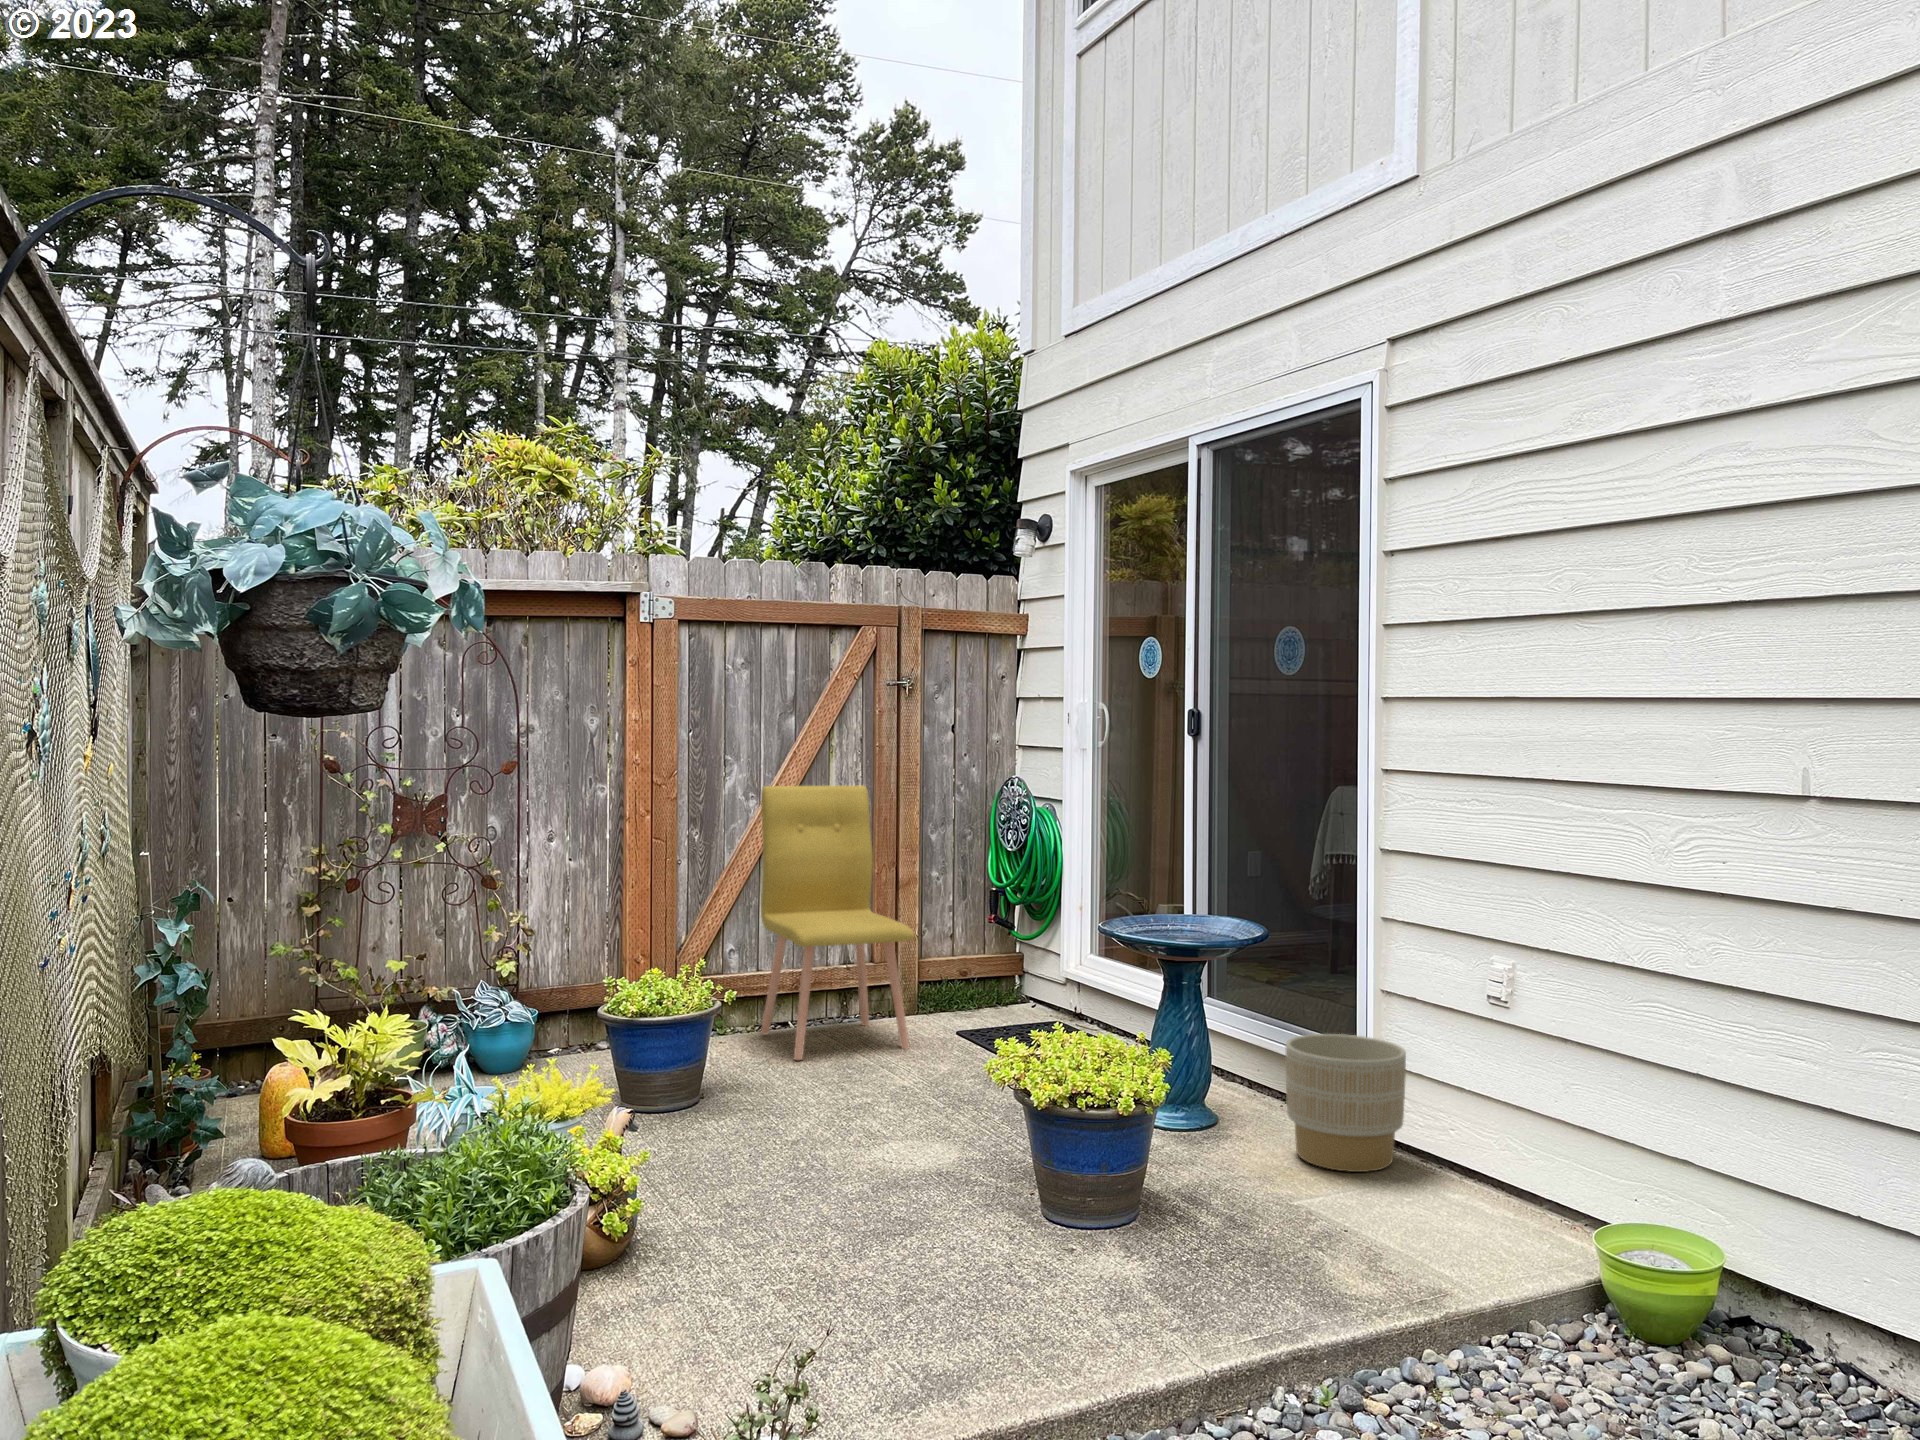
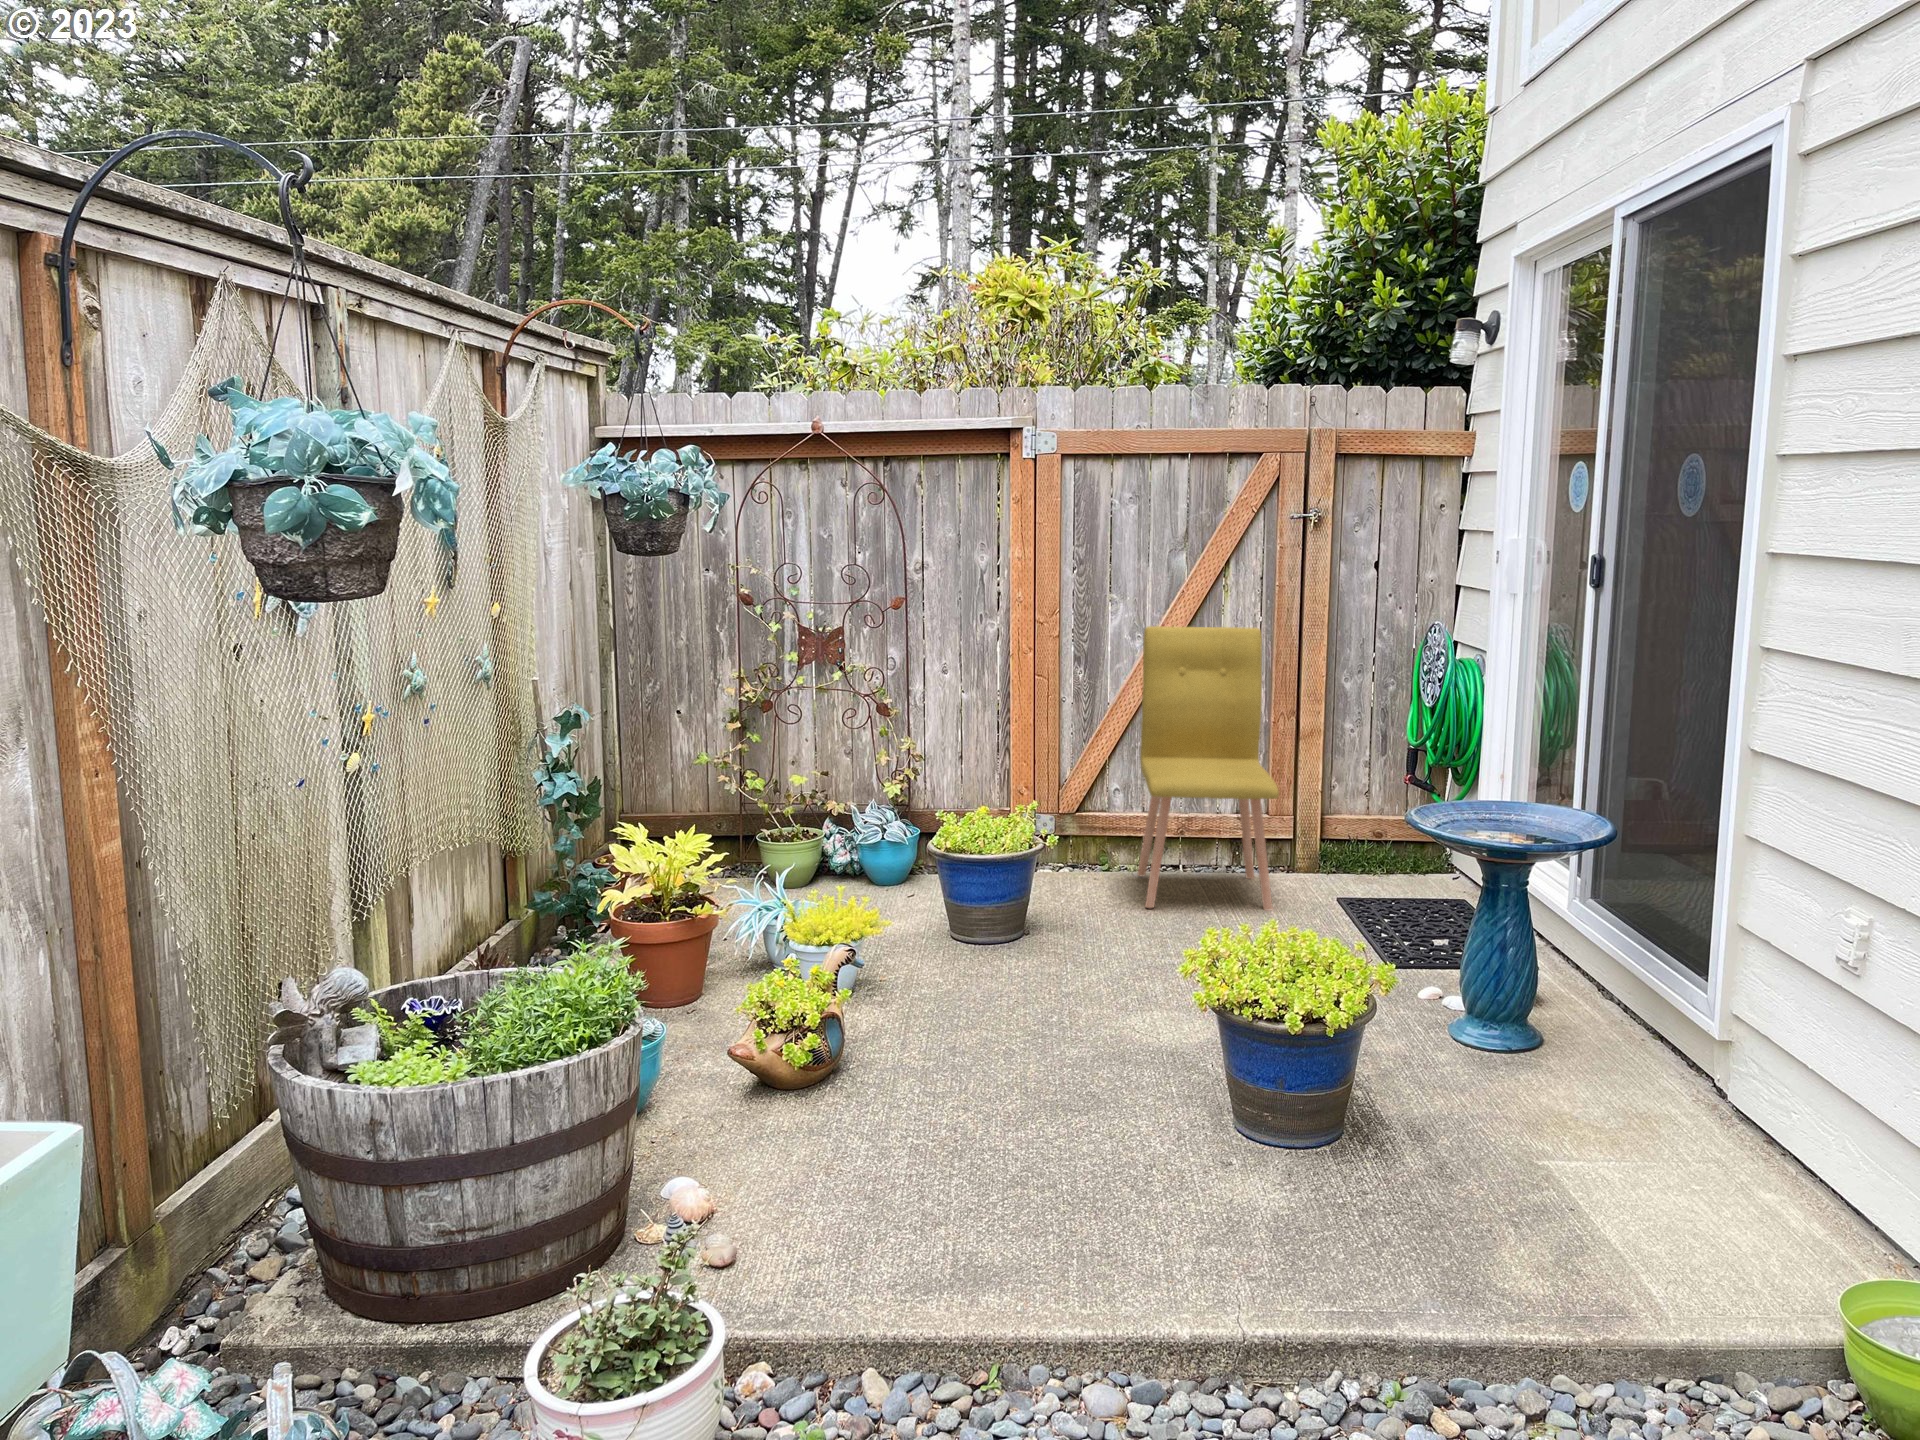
planter: present [1286,1034,1406,1172] -> none [1590,970,1755,1147]

